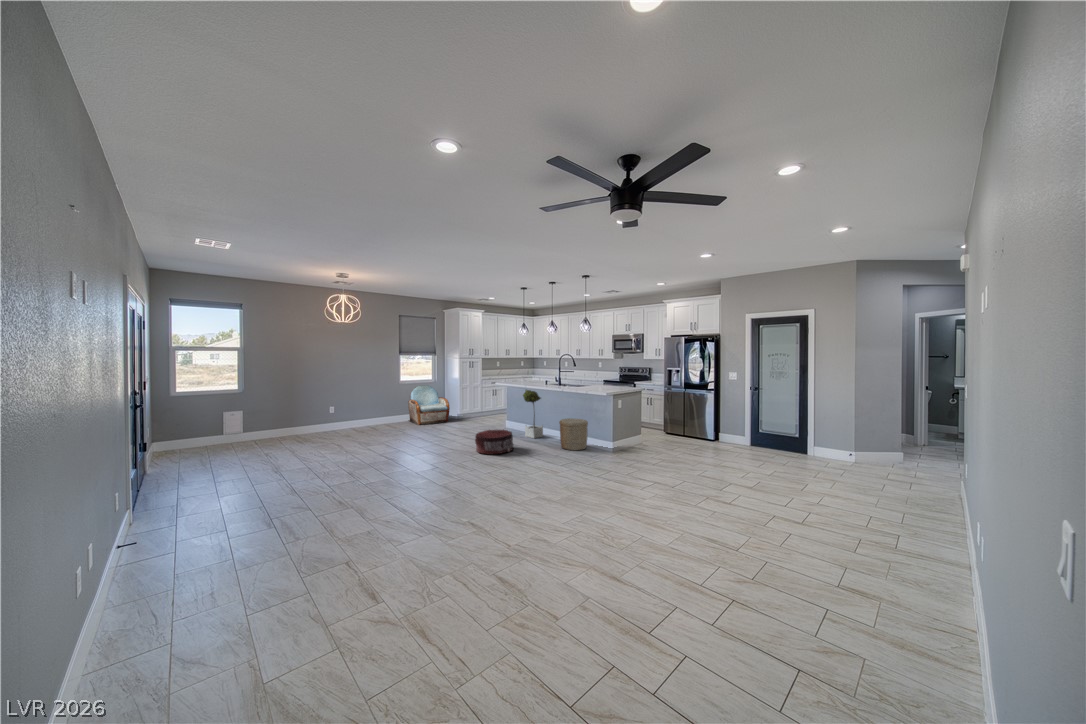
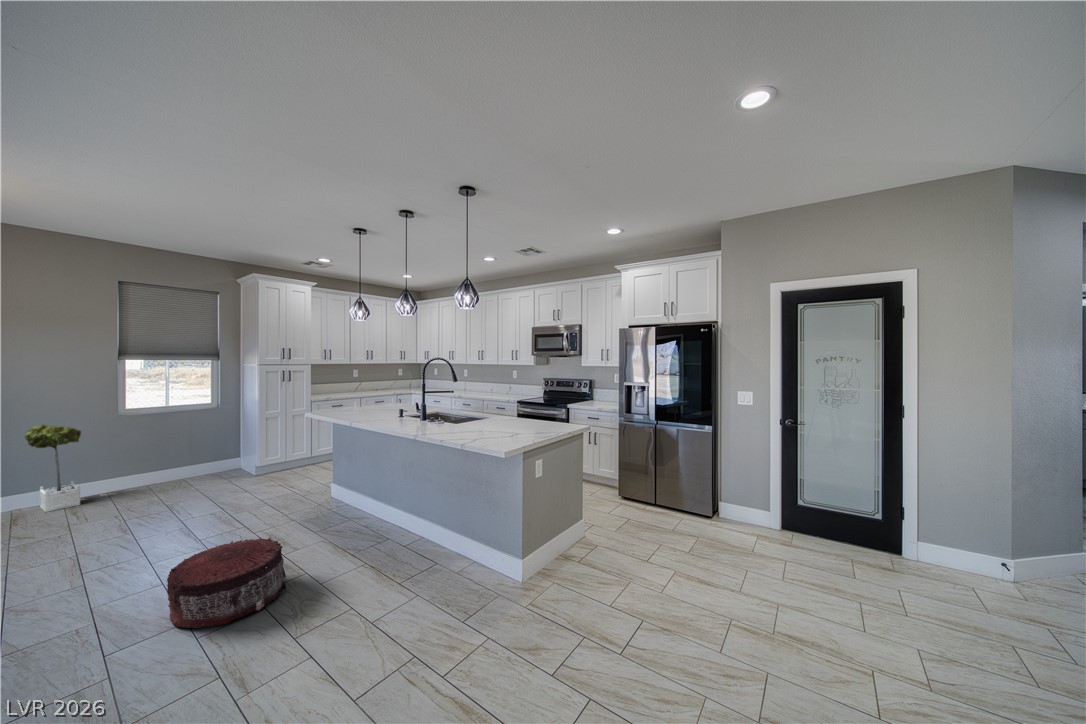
armchair: present [408,385,450,425] -> none [141,416,229,499]
potted tree: present [523,390,543,438] -> present [25,425,81,512]
woven basket: present [559,418,588,450] -> none [404,498,470,582]

